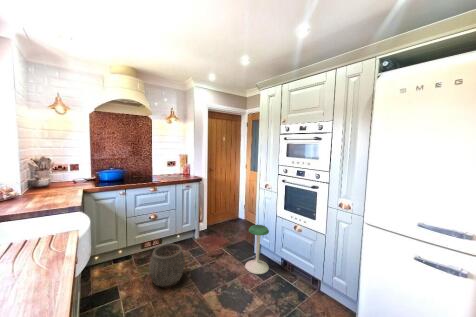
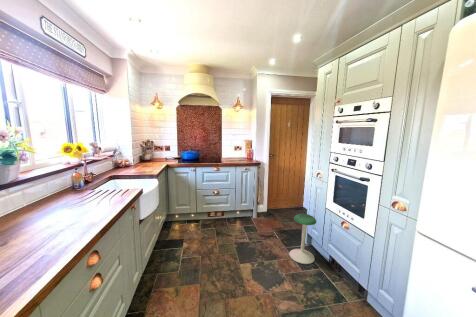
woven basket: present [149,244,185,286] -> none [204,215,233,249]

